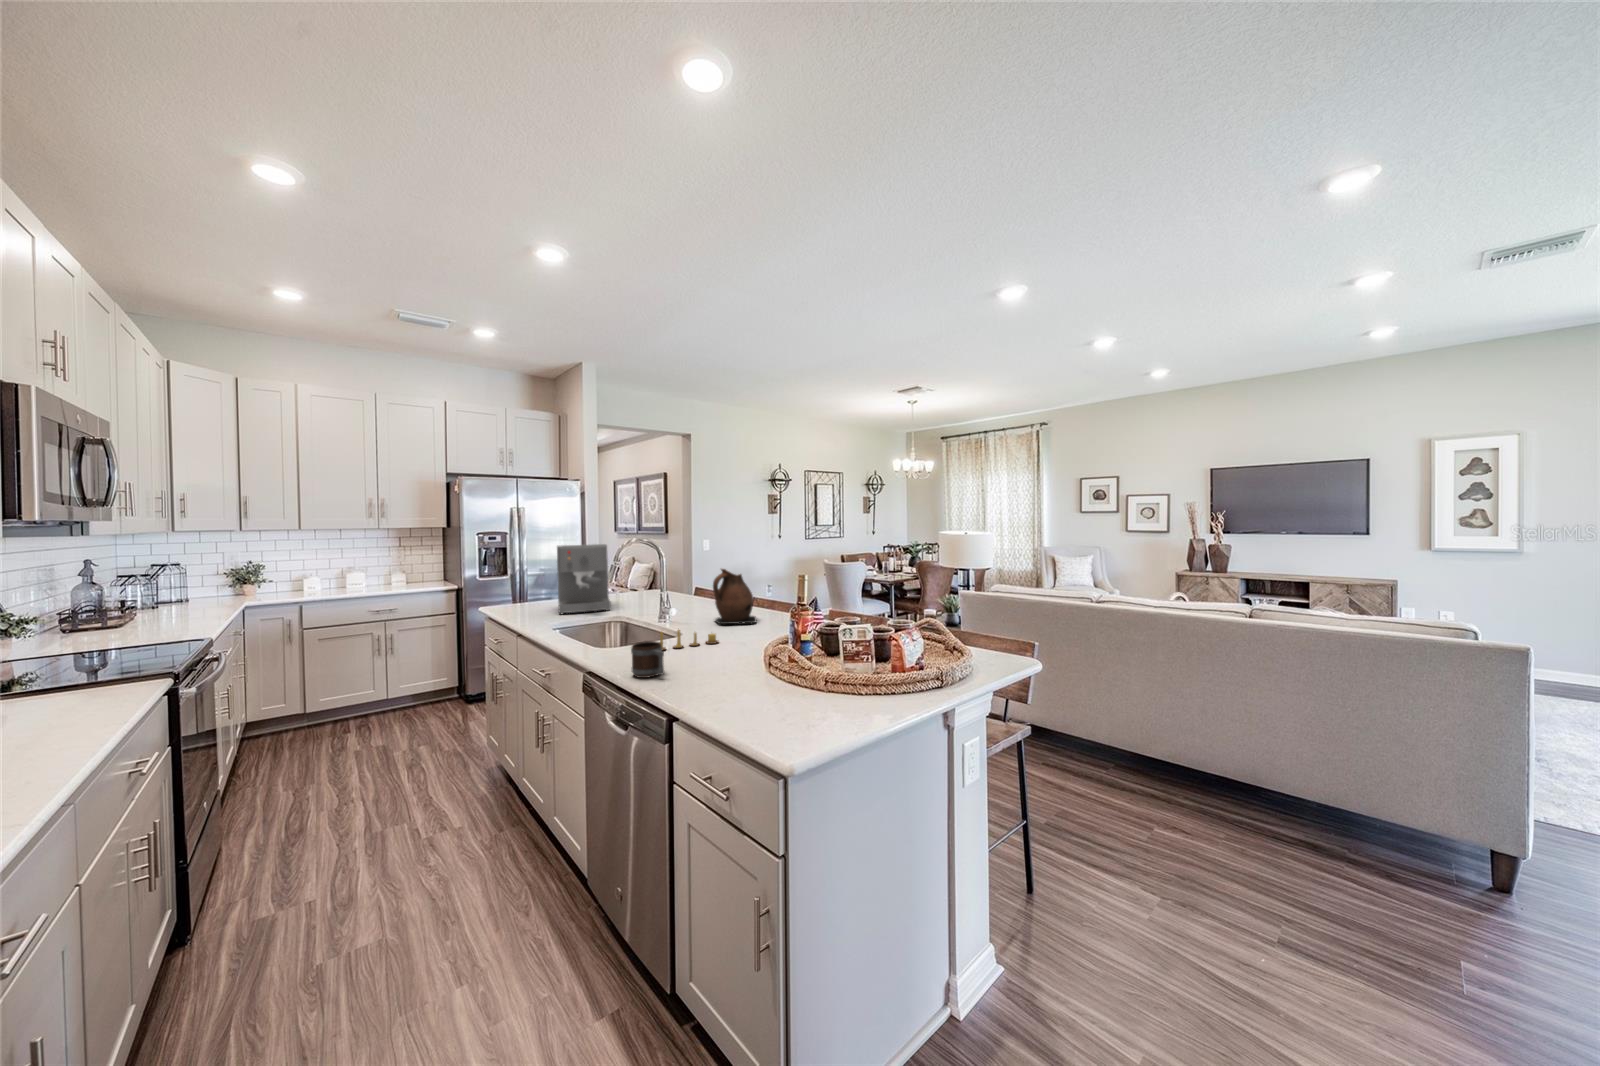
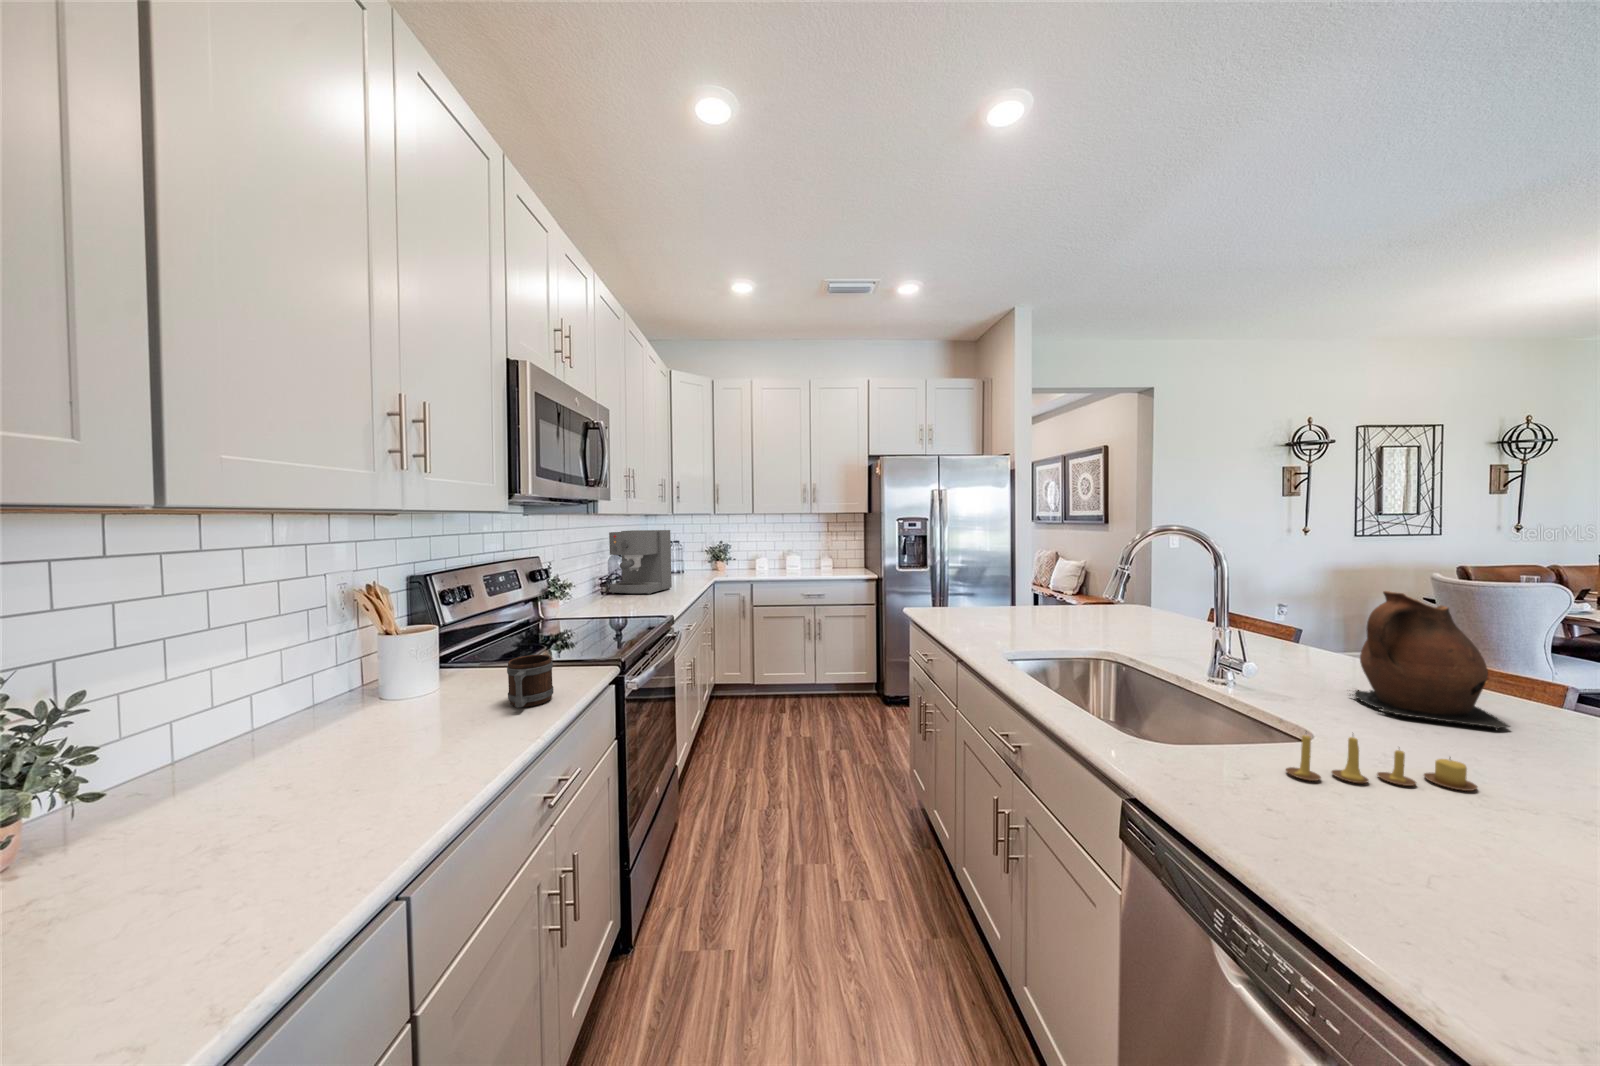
coffee maker: present [557,544,611,614] -> present [609,530,672,594]
mug: present [631,641,664,678] -> present [507,655,553,708]

